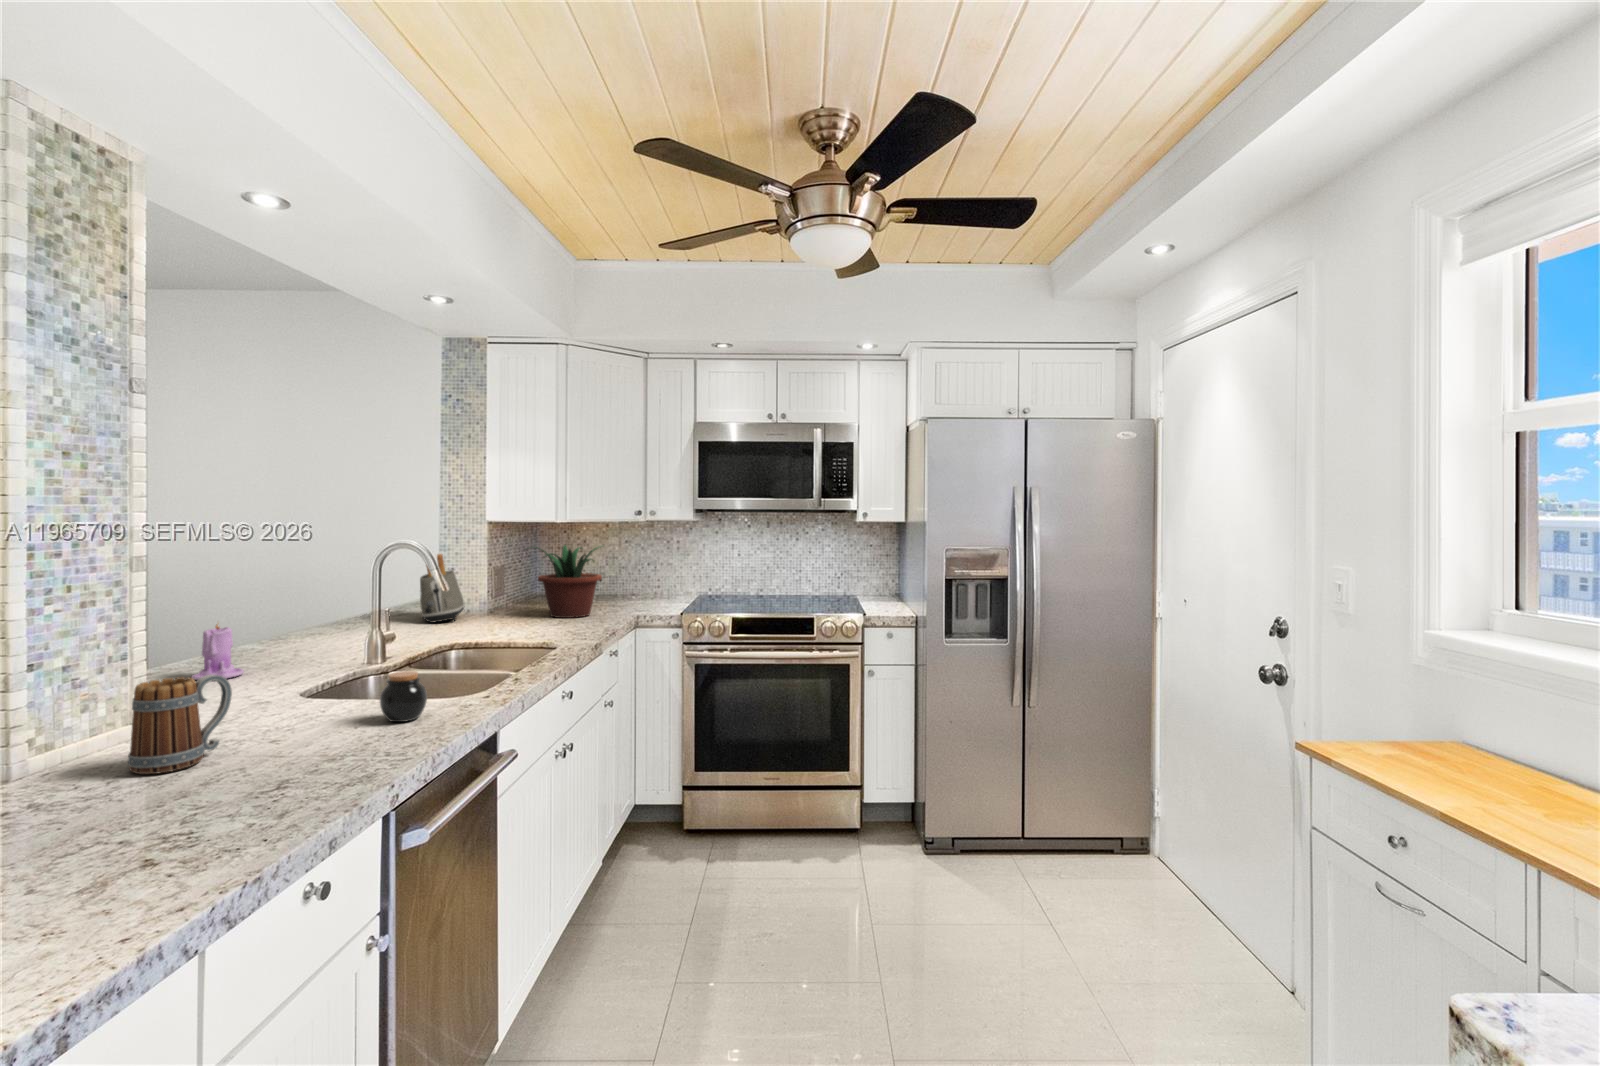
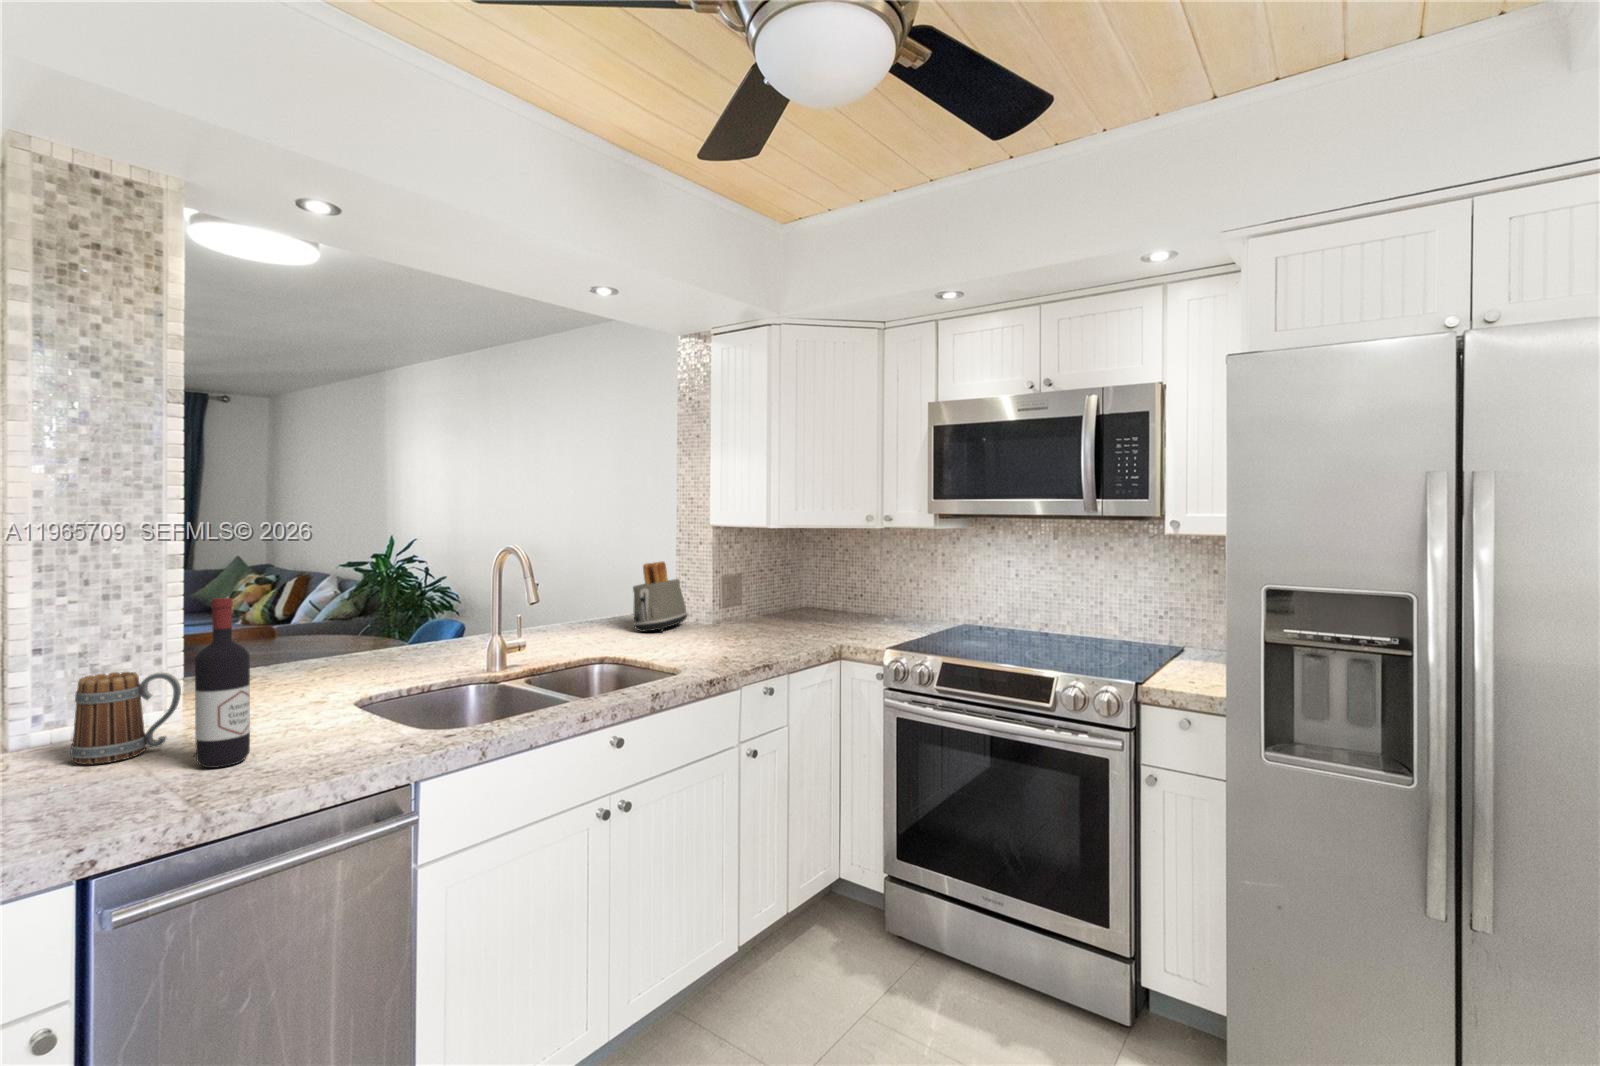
potted plant: present [537,546,602,618] -> none [729,556,821,639]
wine bottle: none [293,593,343,753] -> present [195,598,250,768]
candle: present [191,625,244,680] -> none [346,616,391,671]
jar: present [380,671,427,722] -> none [329,688,383,745]

